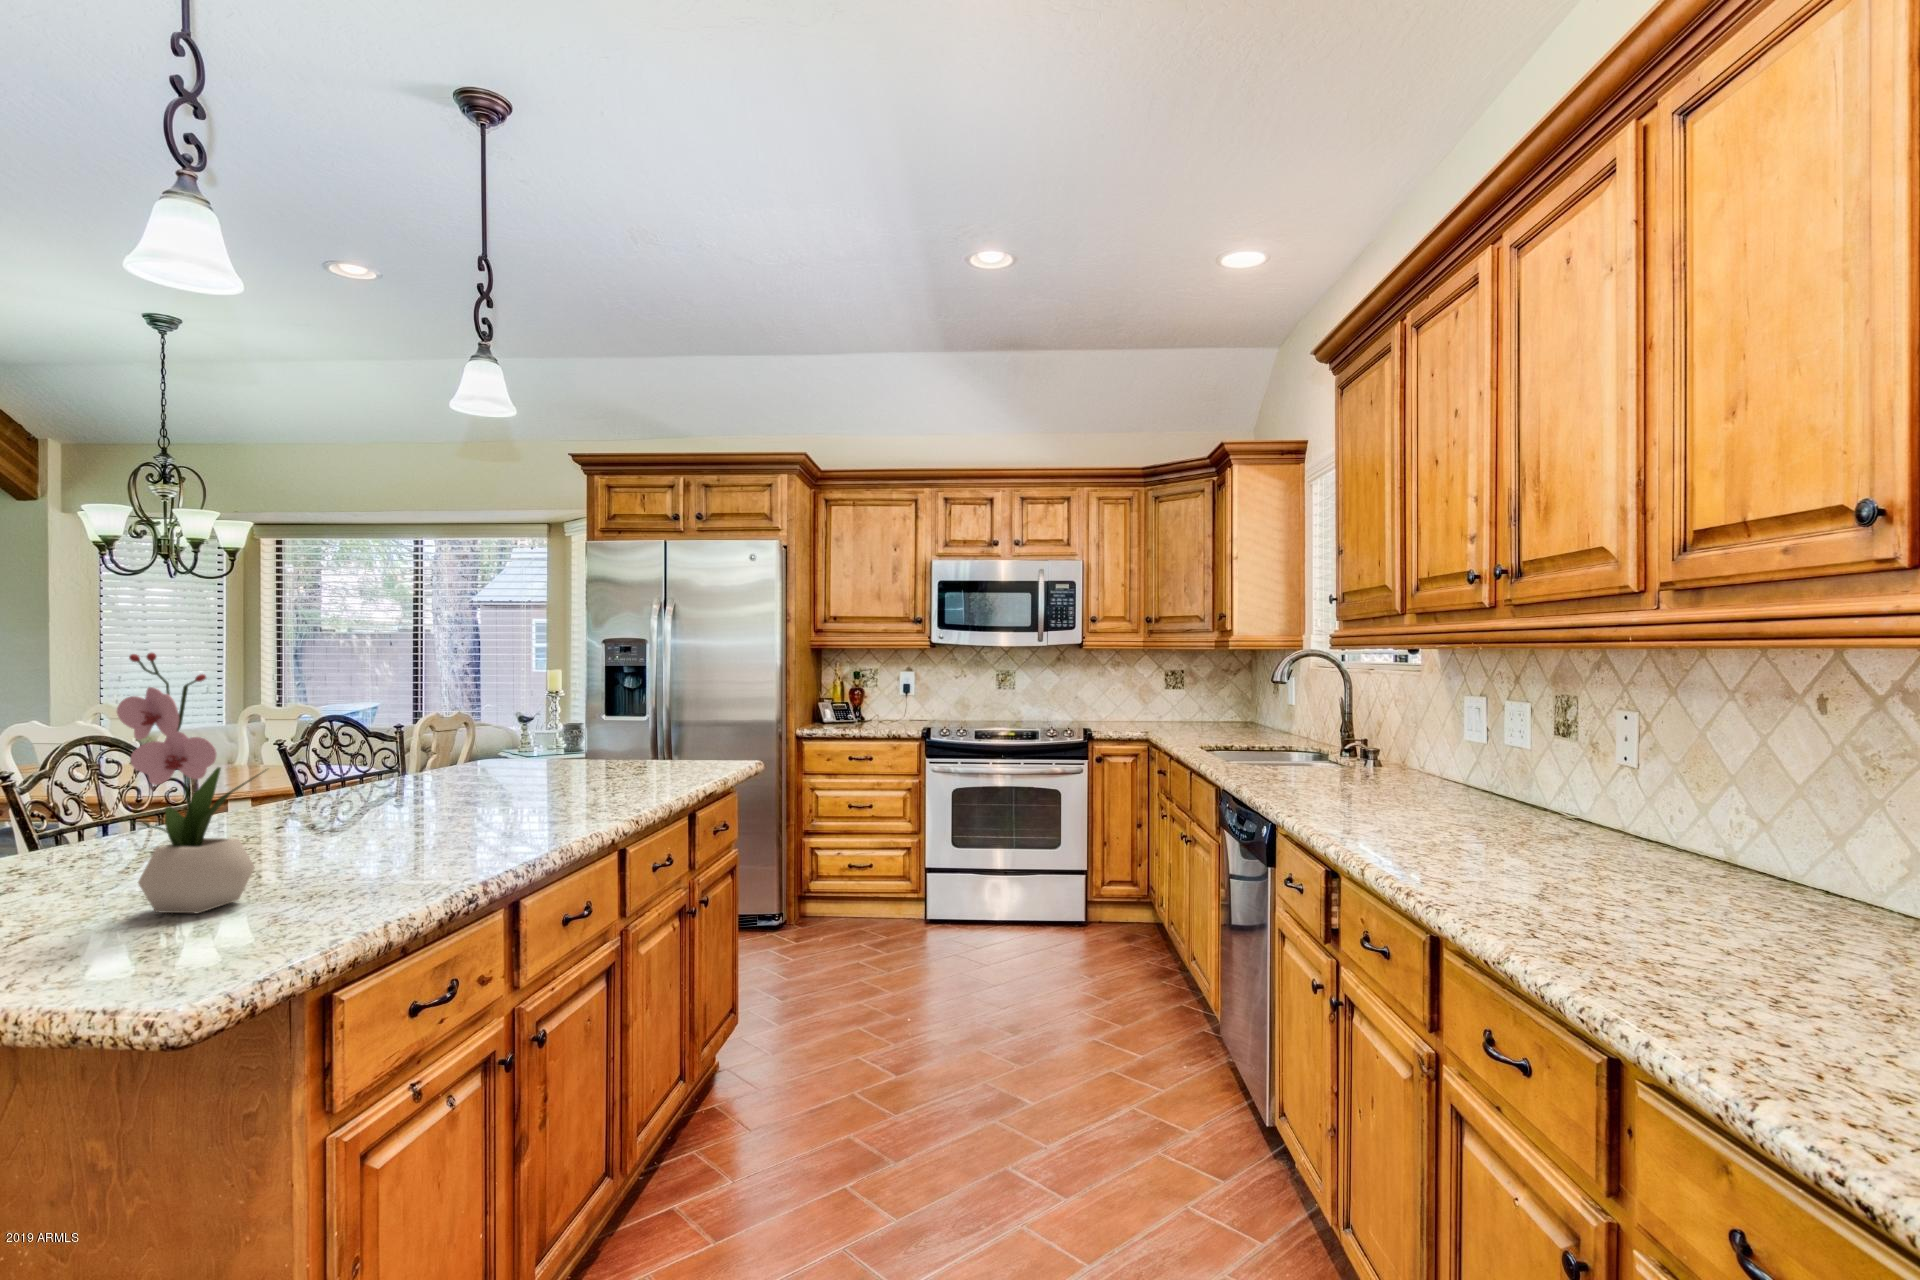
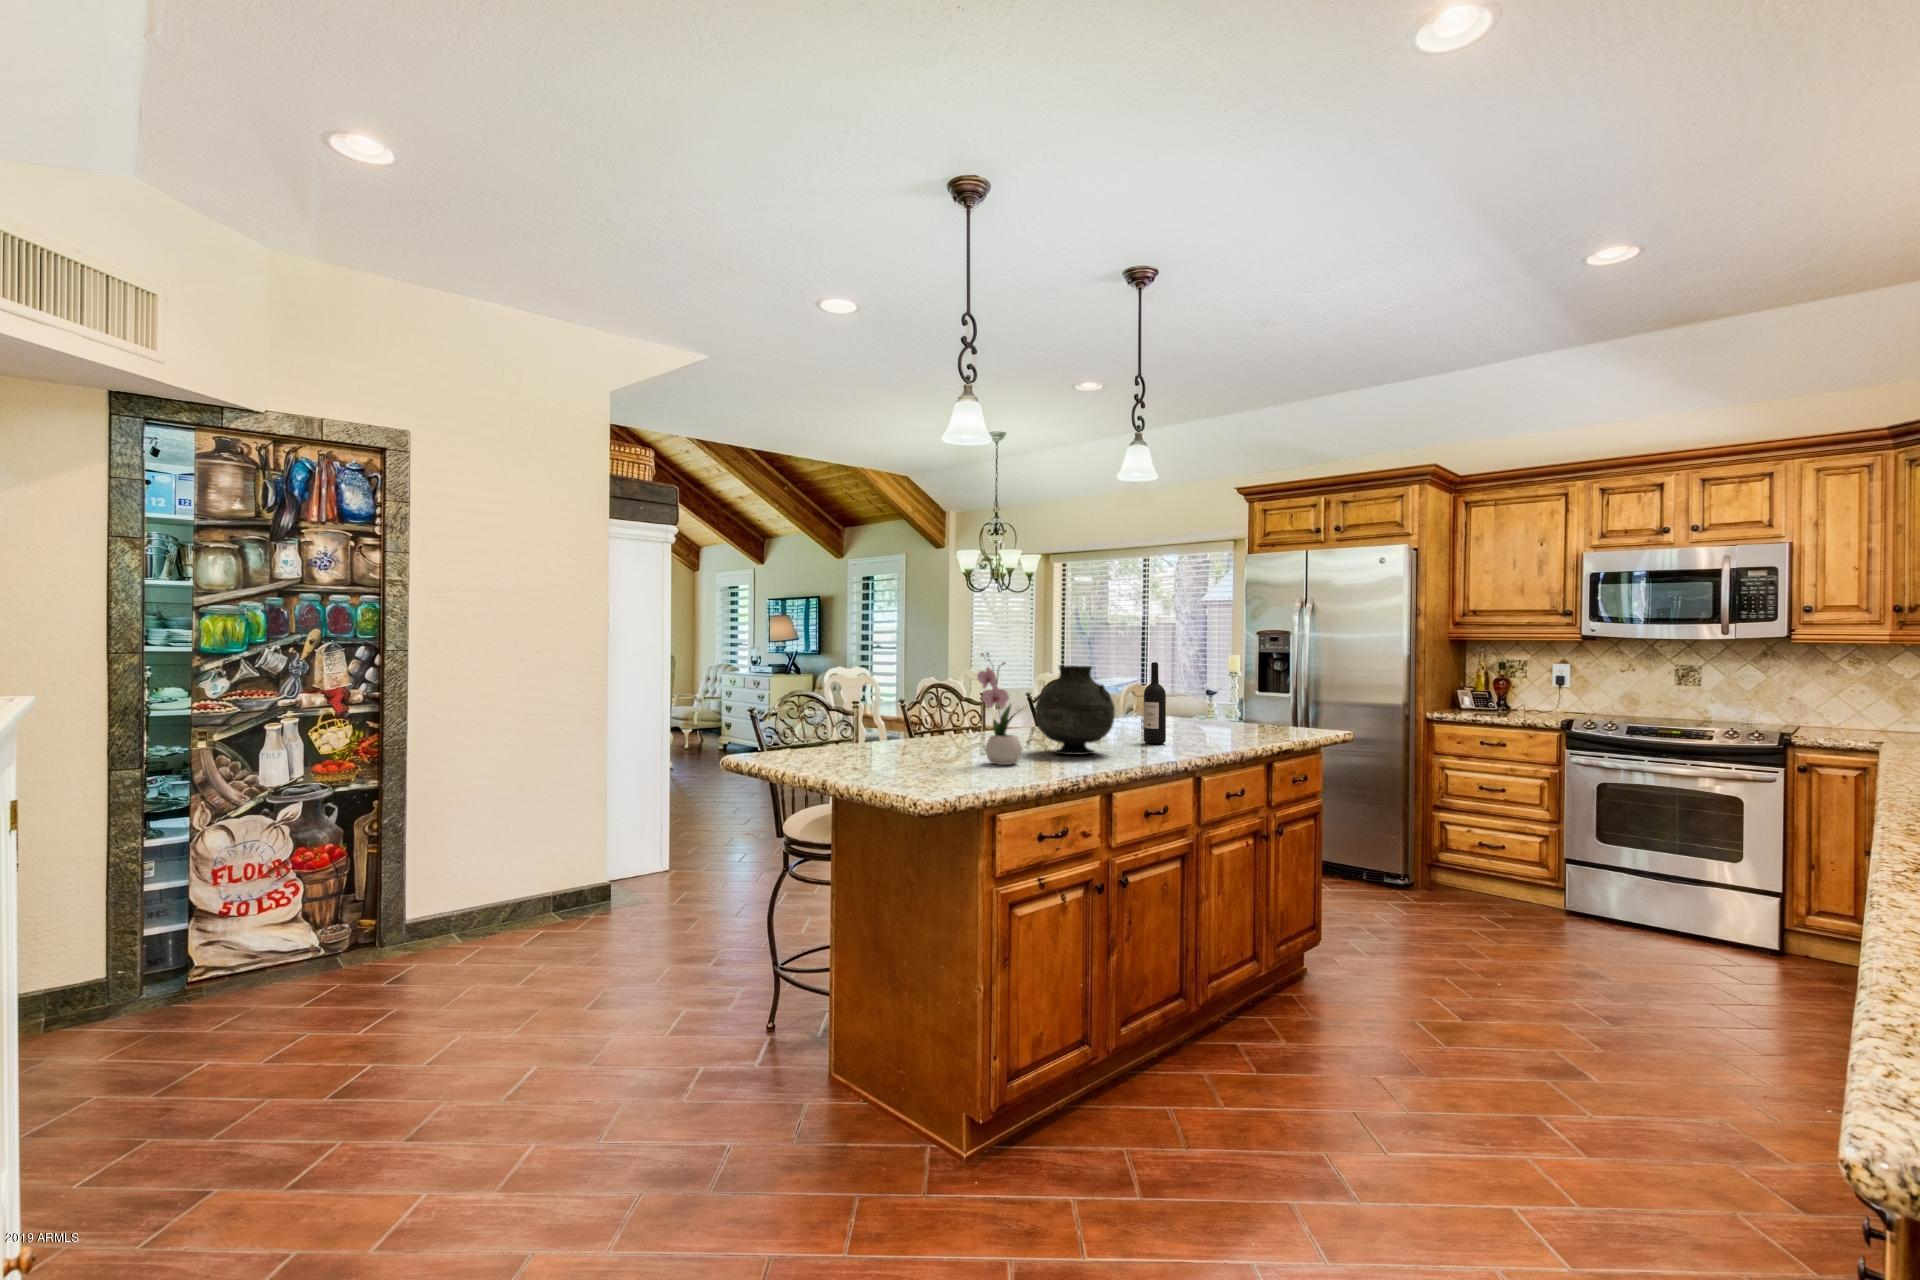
wine bottle: none [497,674,536,808] -> present [1144,662,1166,744]
vase: none [279,681,462,857] -> present [1035,666,1115,755]

